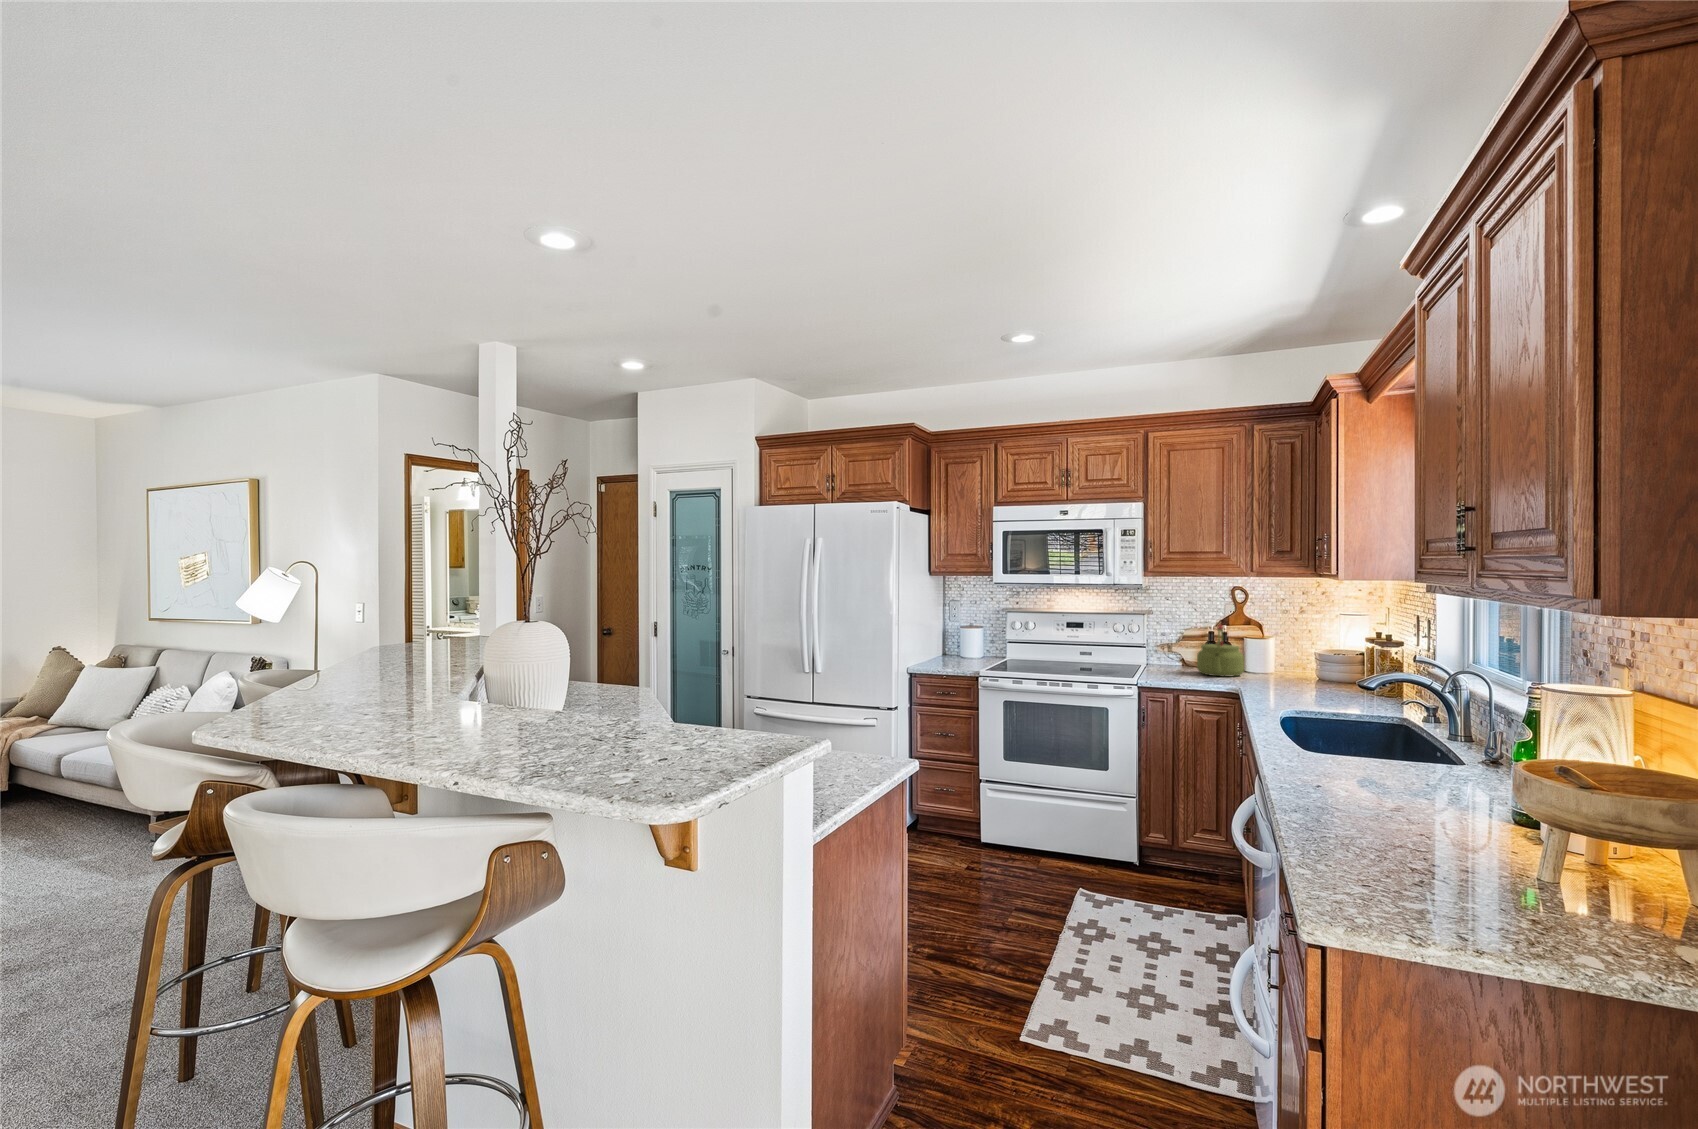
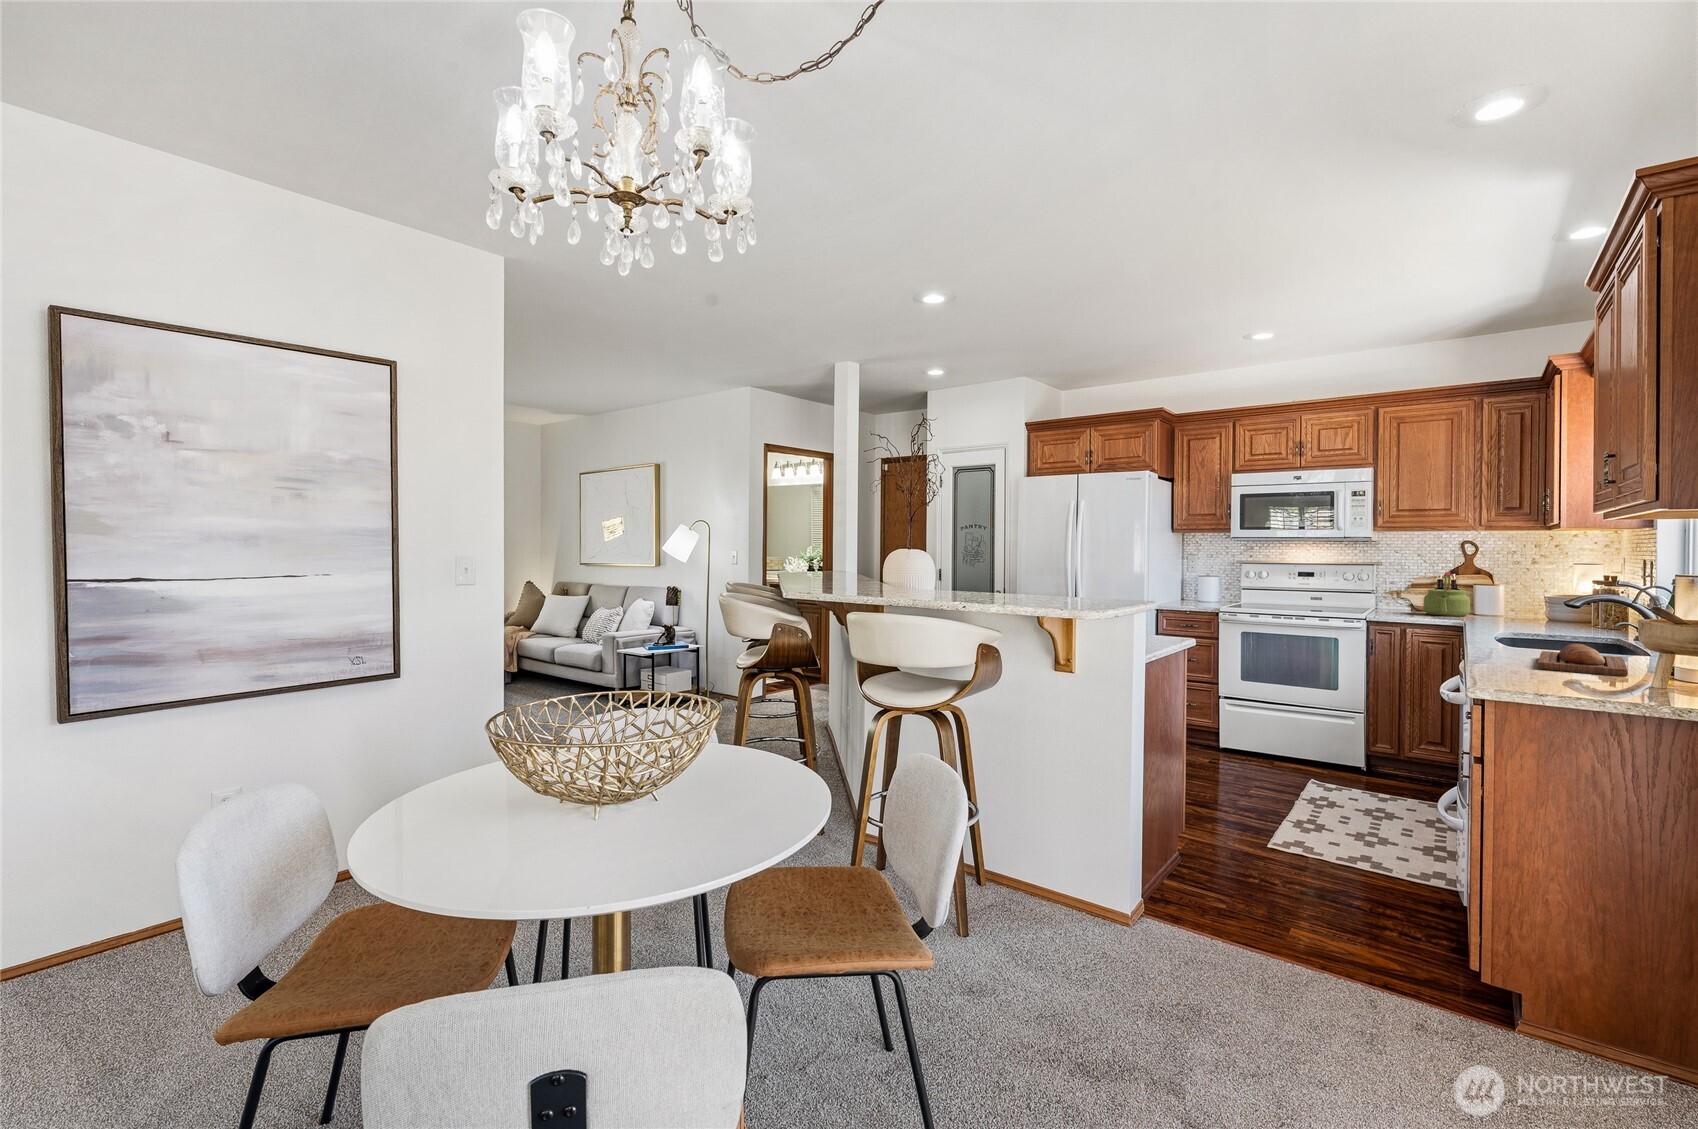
bread loaf: none [1352,764,1483,834] -> present [1537,643,1628,676]

